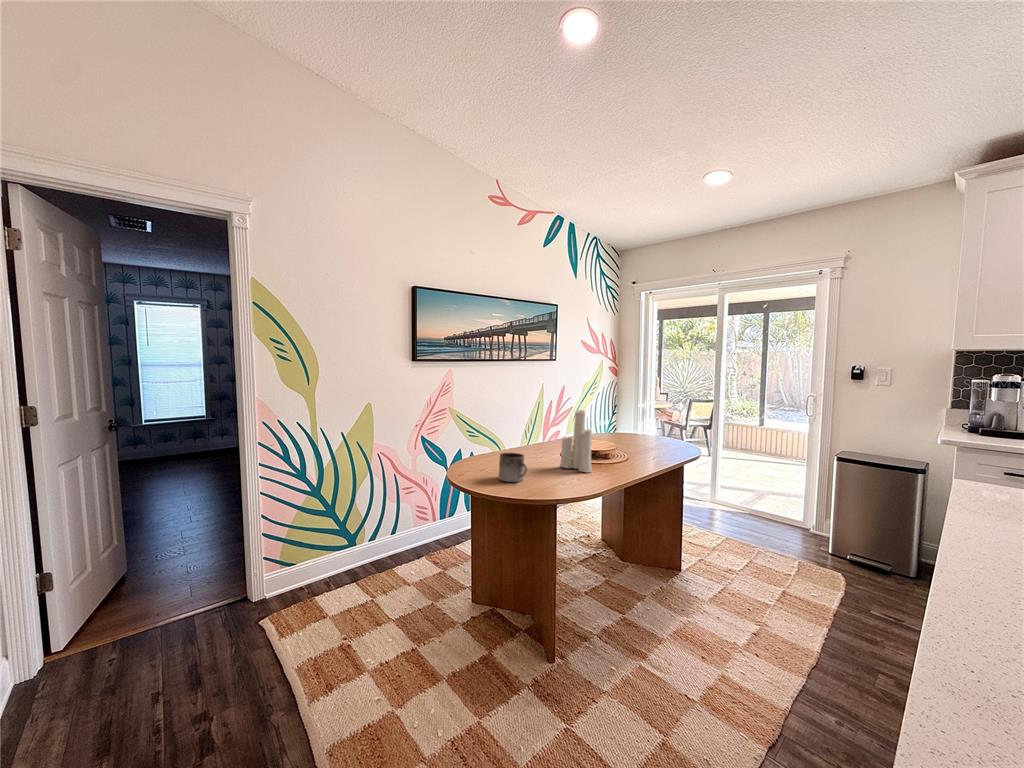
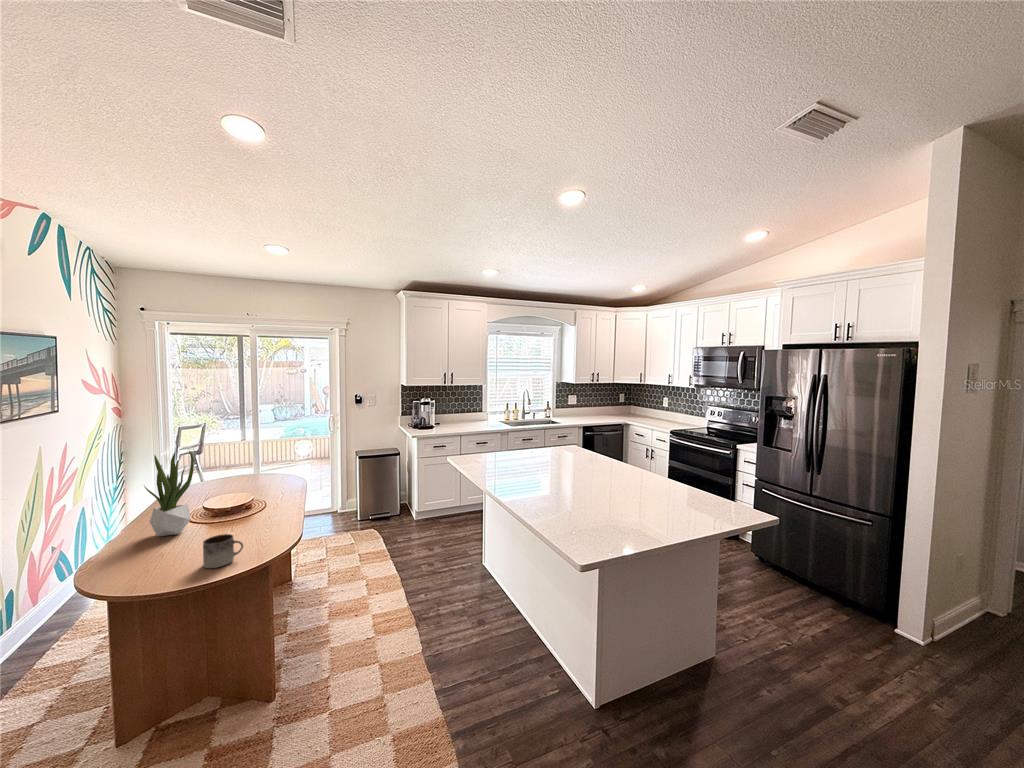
potted plant: none [519,377,554,455] -> present [144,451,194,536]
candle: present [560,406,592,472] -> none [235,464,272,533]

